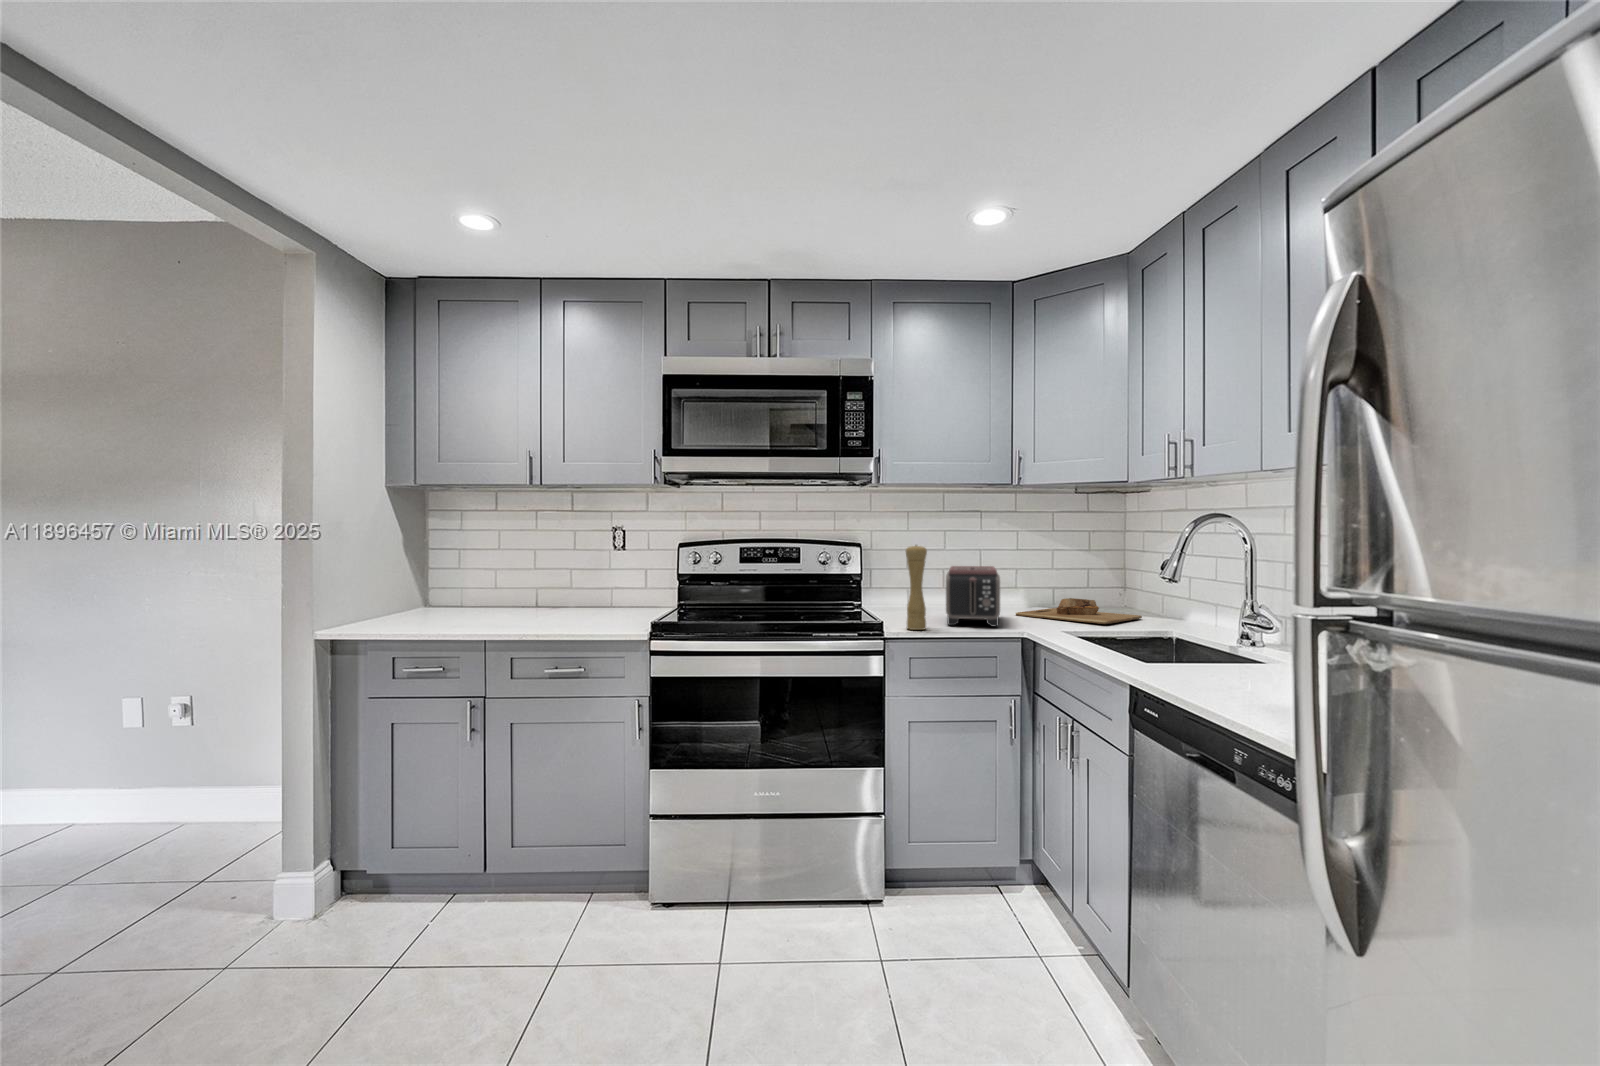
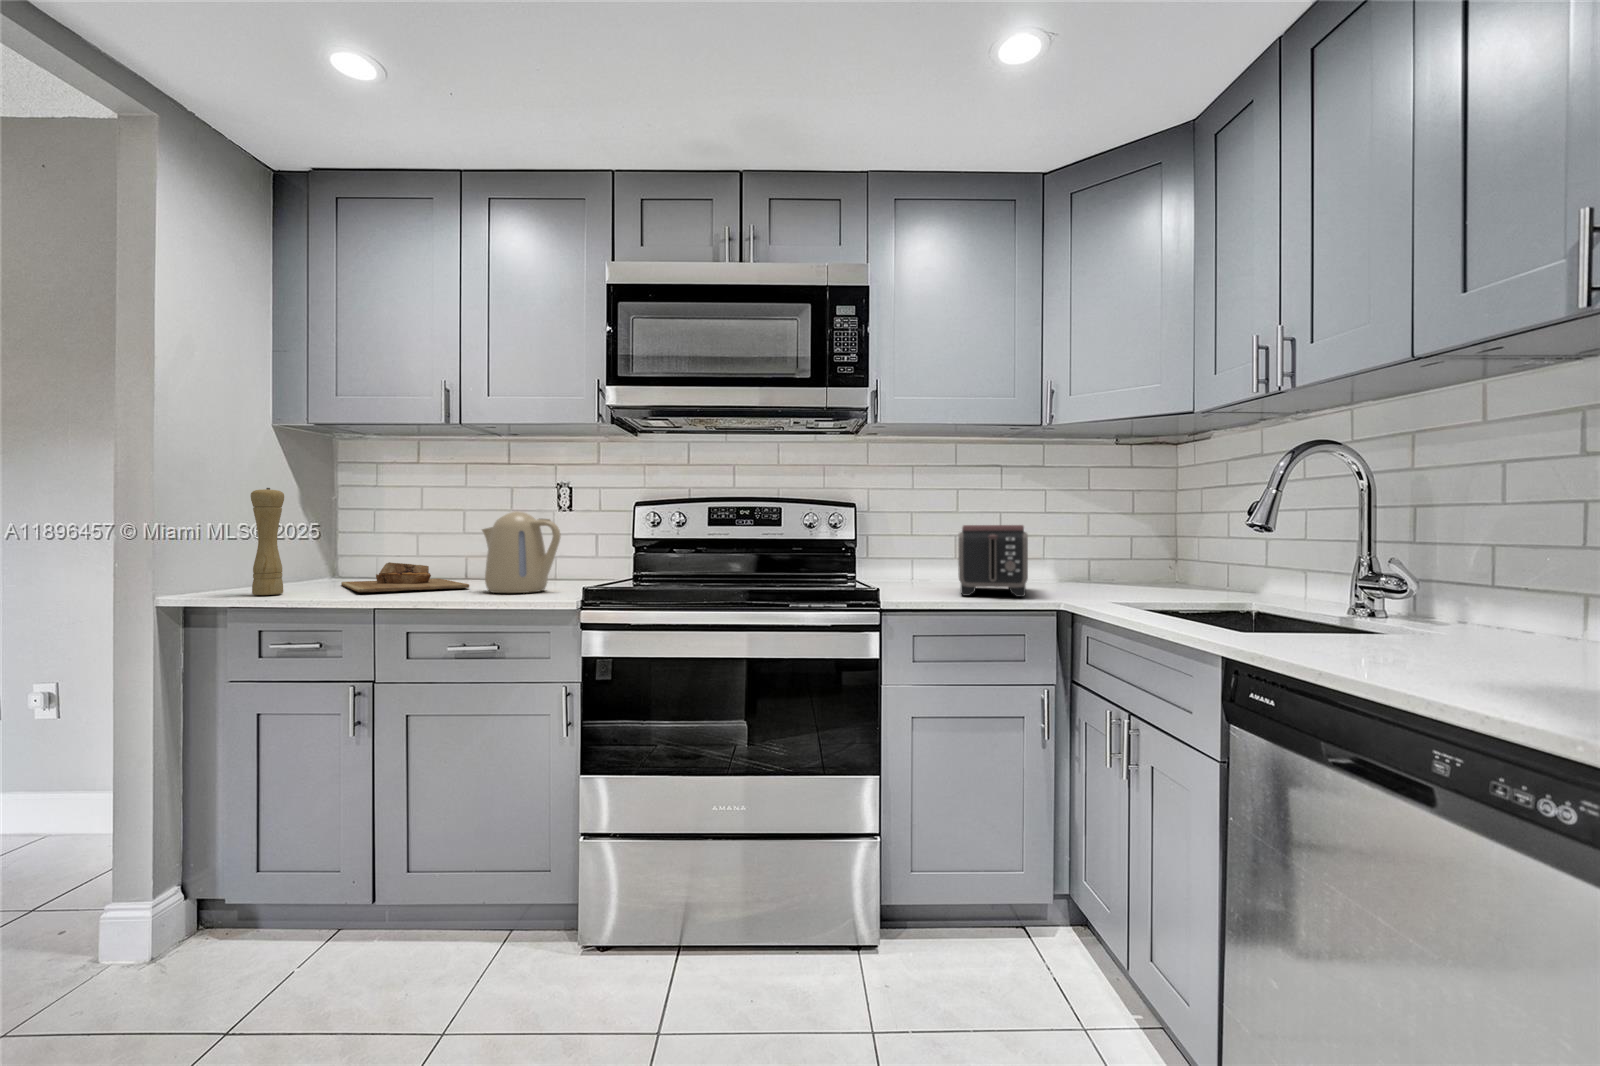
pepper mill: present [906,545,927,630] -> present [251,488,284,595]
kettle: none [562,558,627,625] -> present [482,511,561,593]
cutting board: present [1016,598,1142,624] -> present [341,562,469,592]

